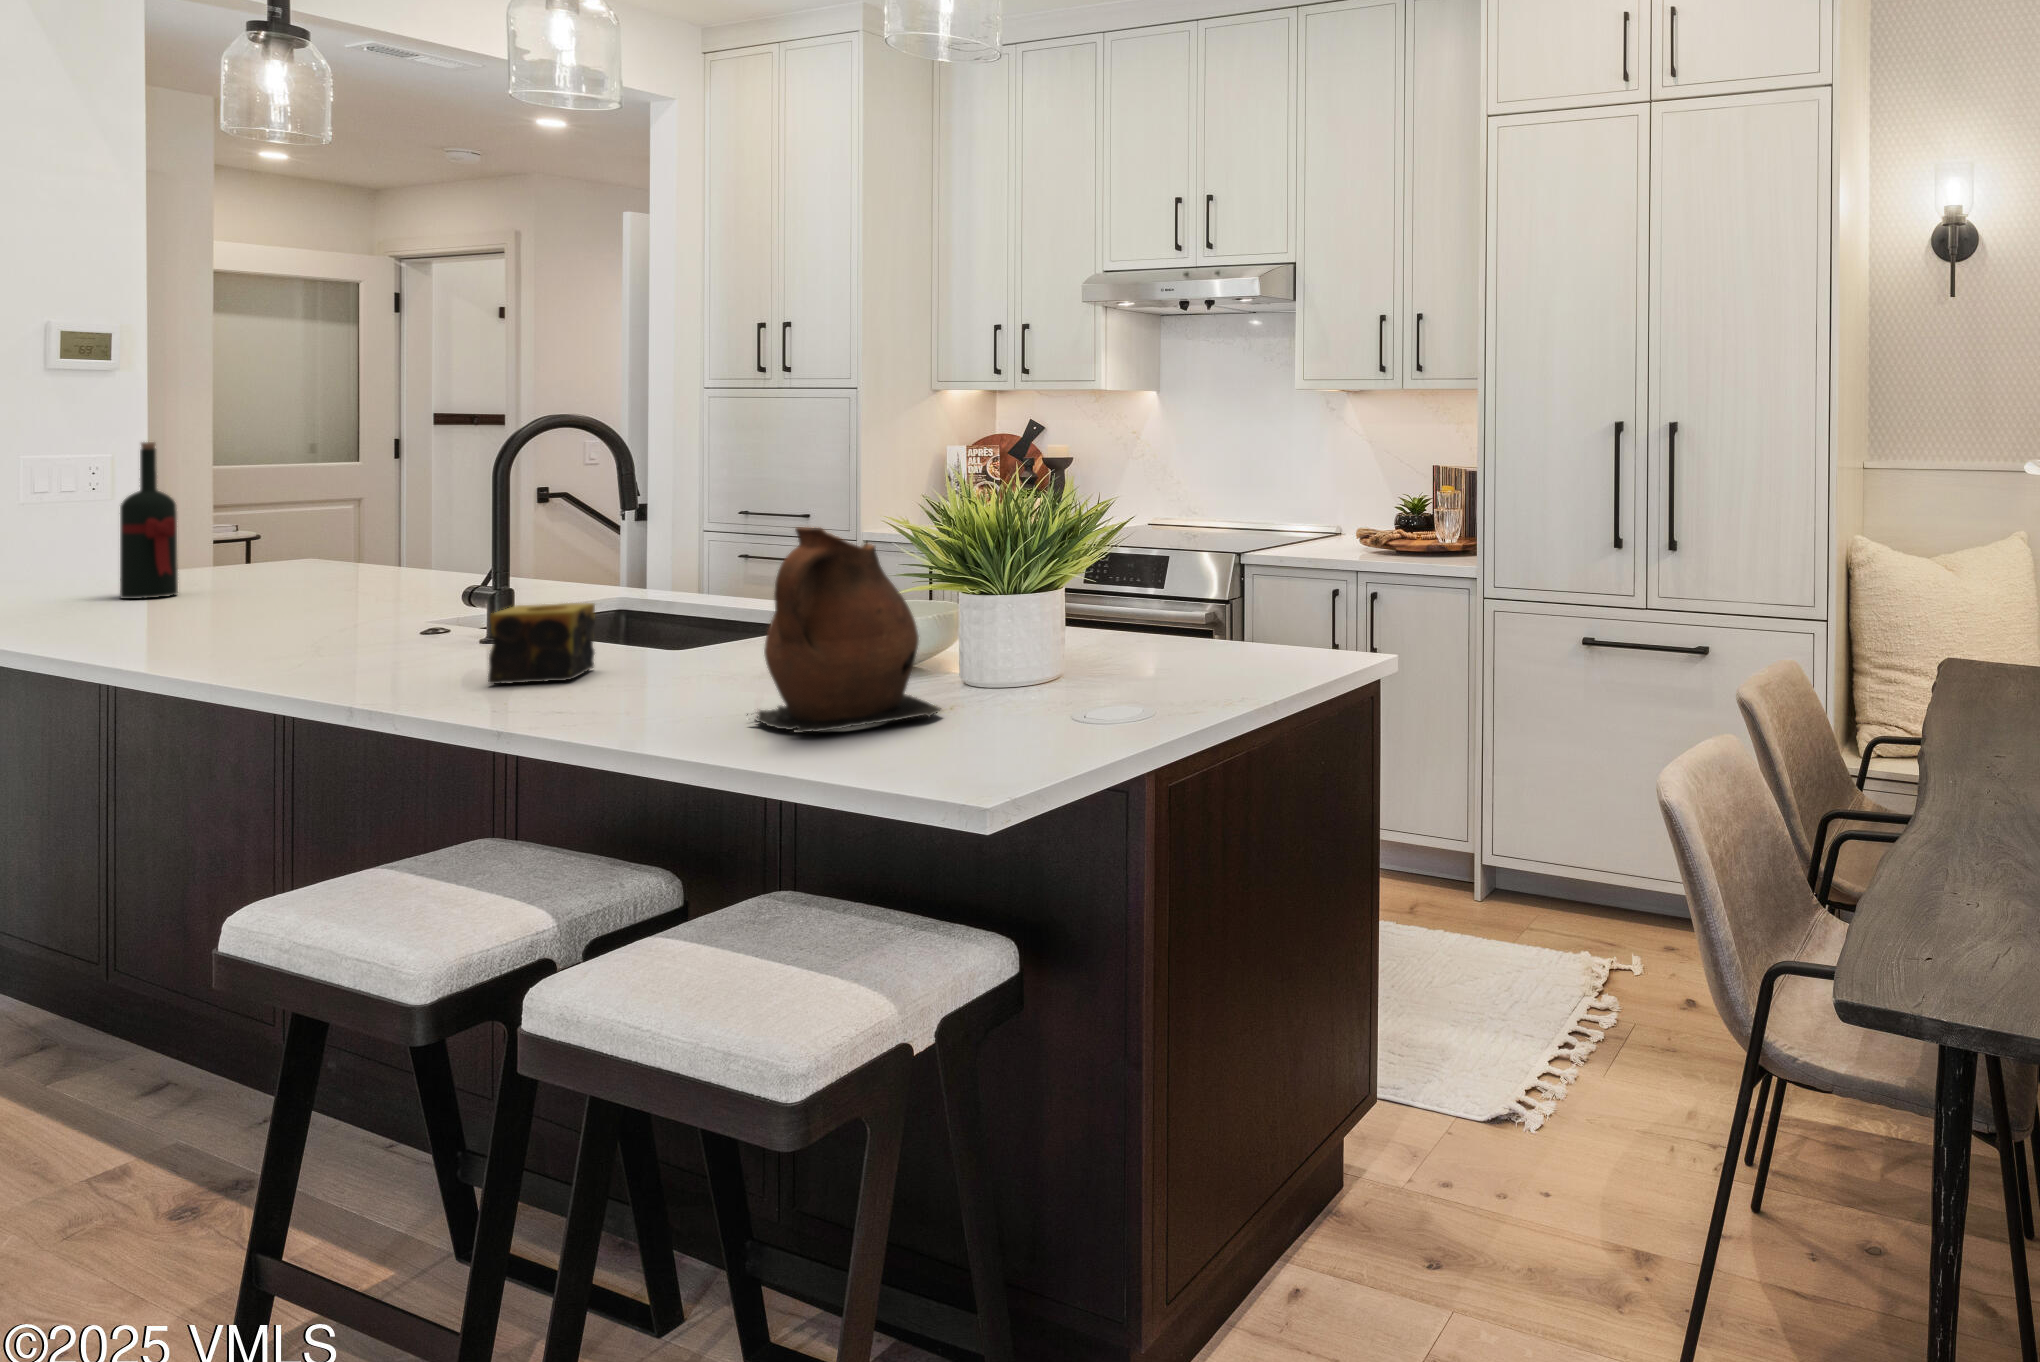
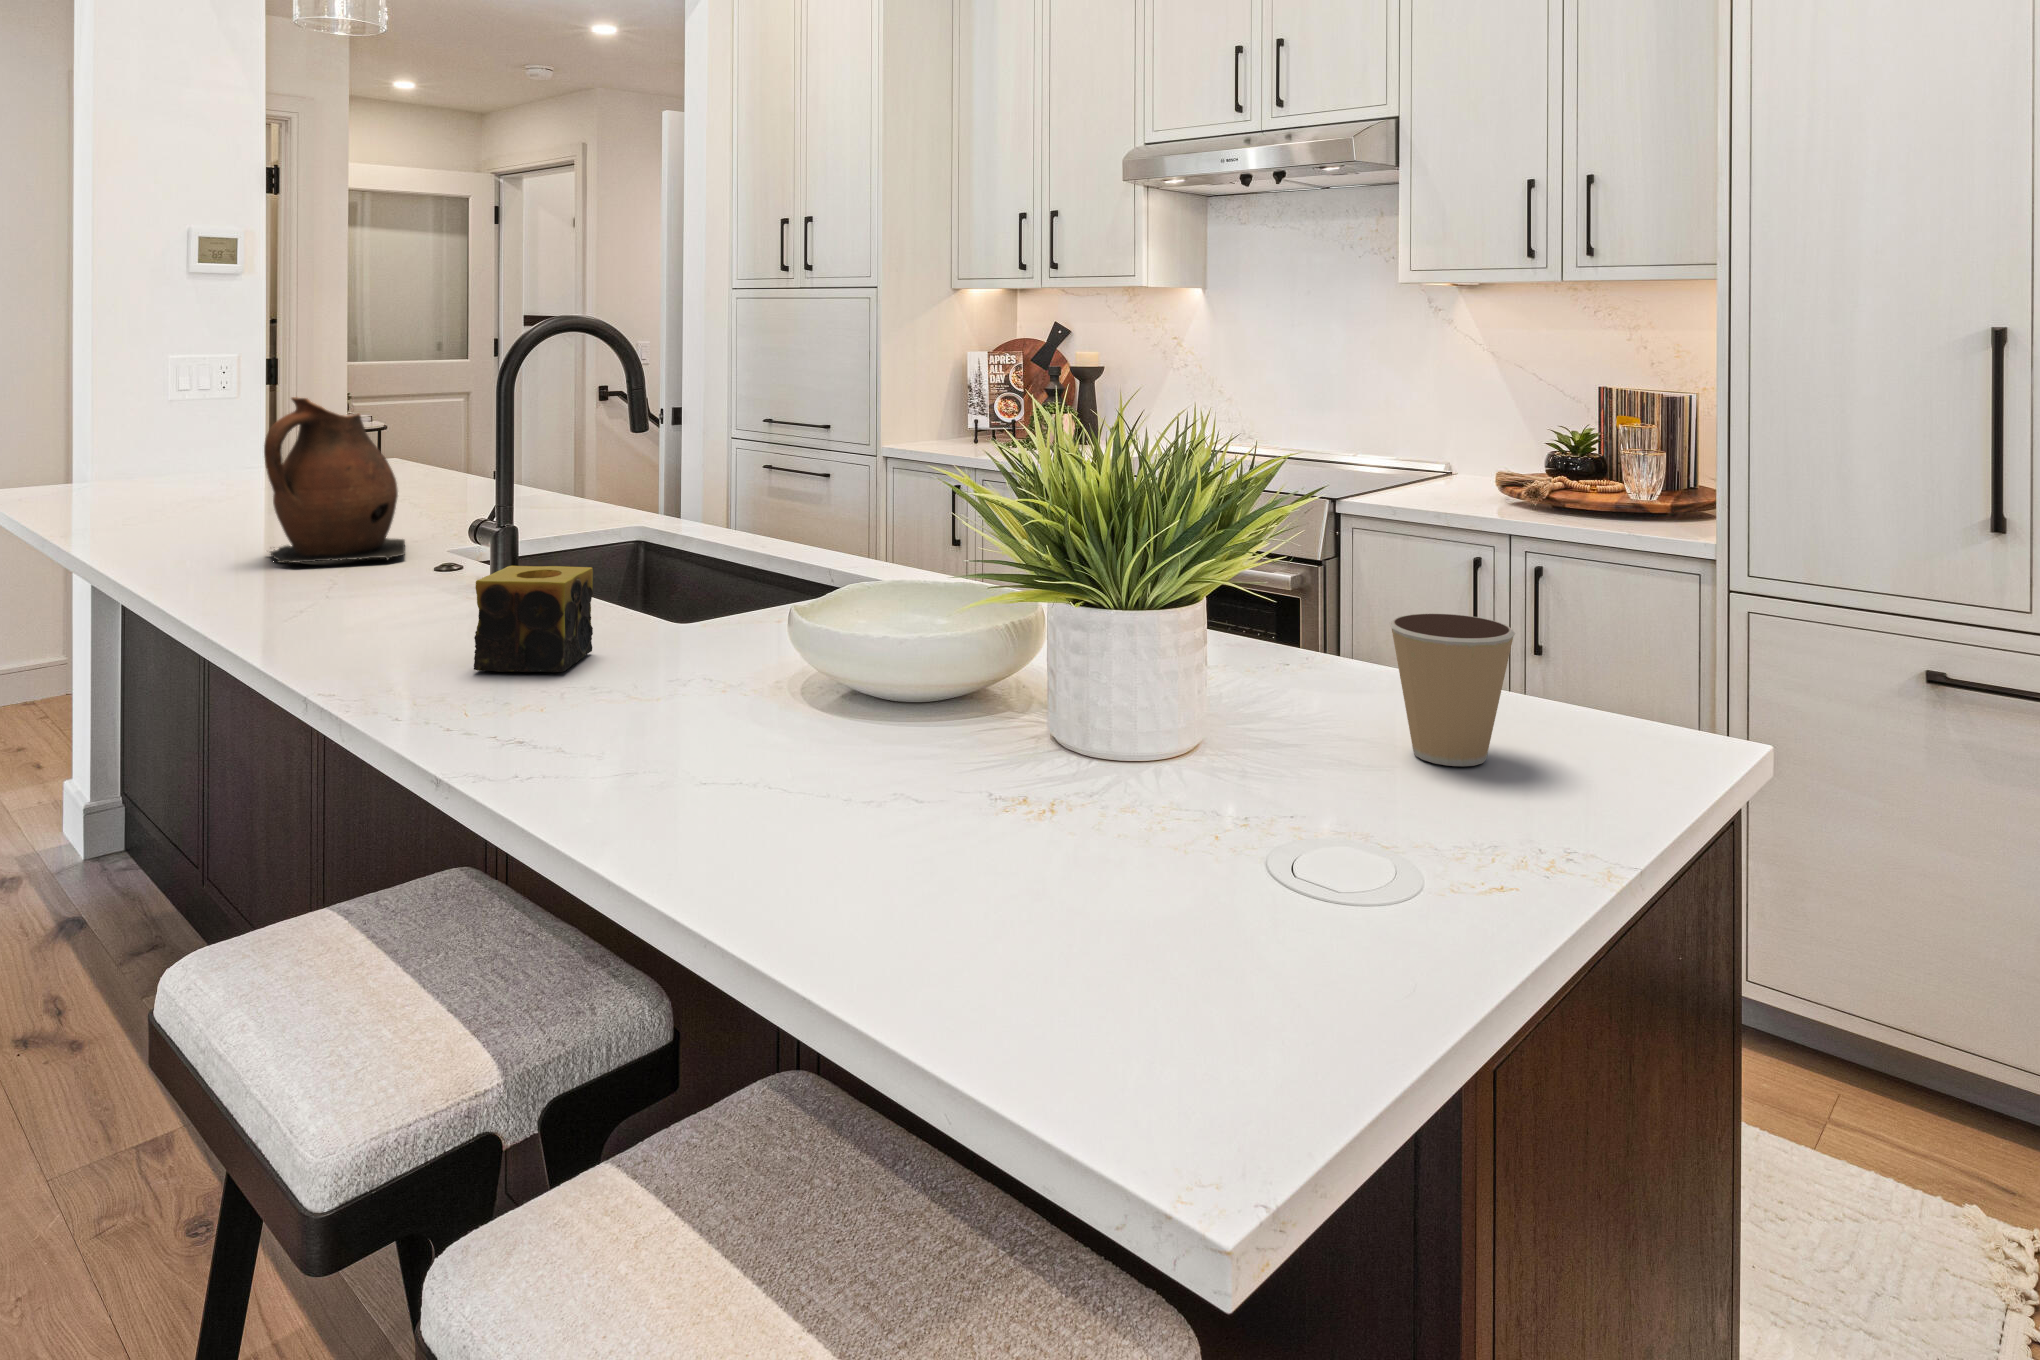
wine bottle: present [120,442,178,599] -> none [205,350,252,512]
ceramic pitcher: present [747,527,941,733] -> present [264,397,405,563]
coffee cup: none [1188,594,1261,682] -> present [1389,613,1515,766]

